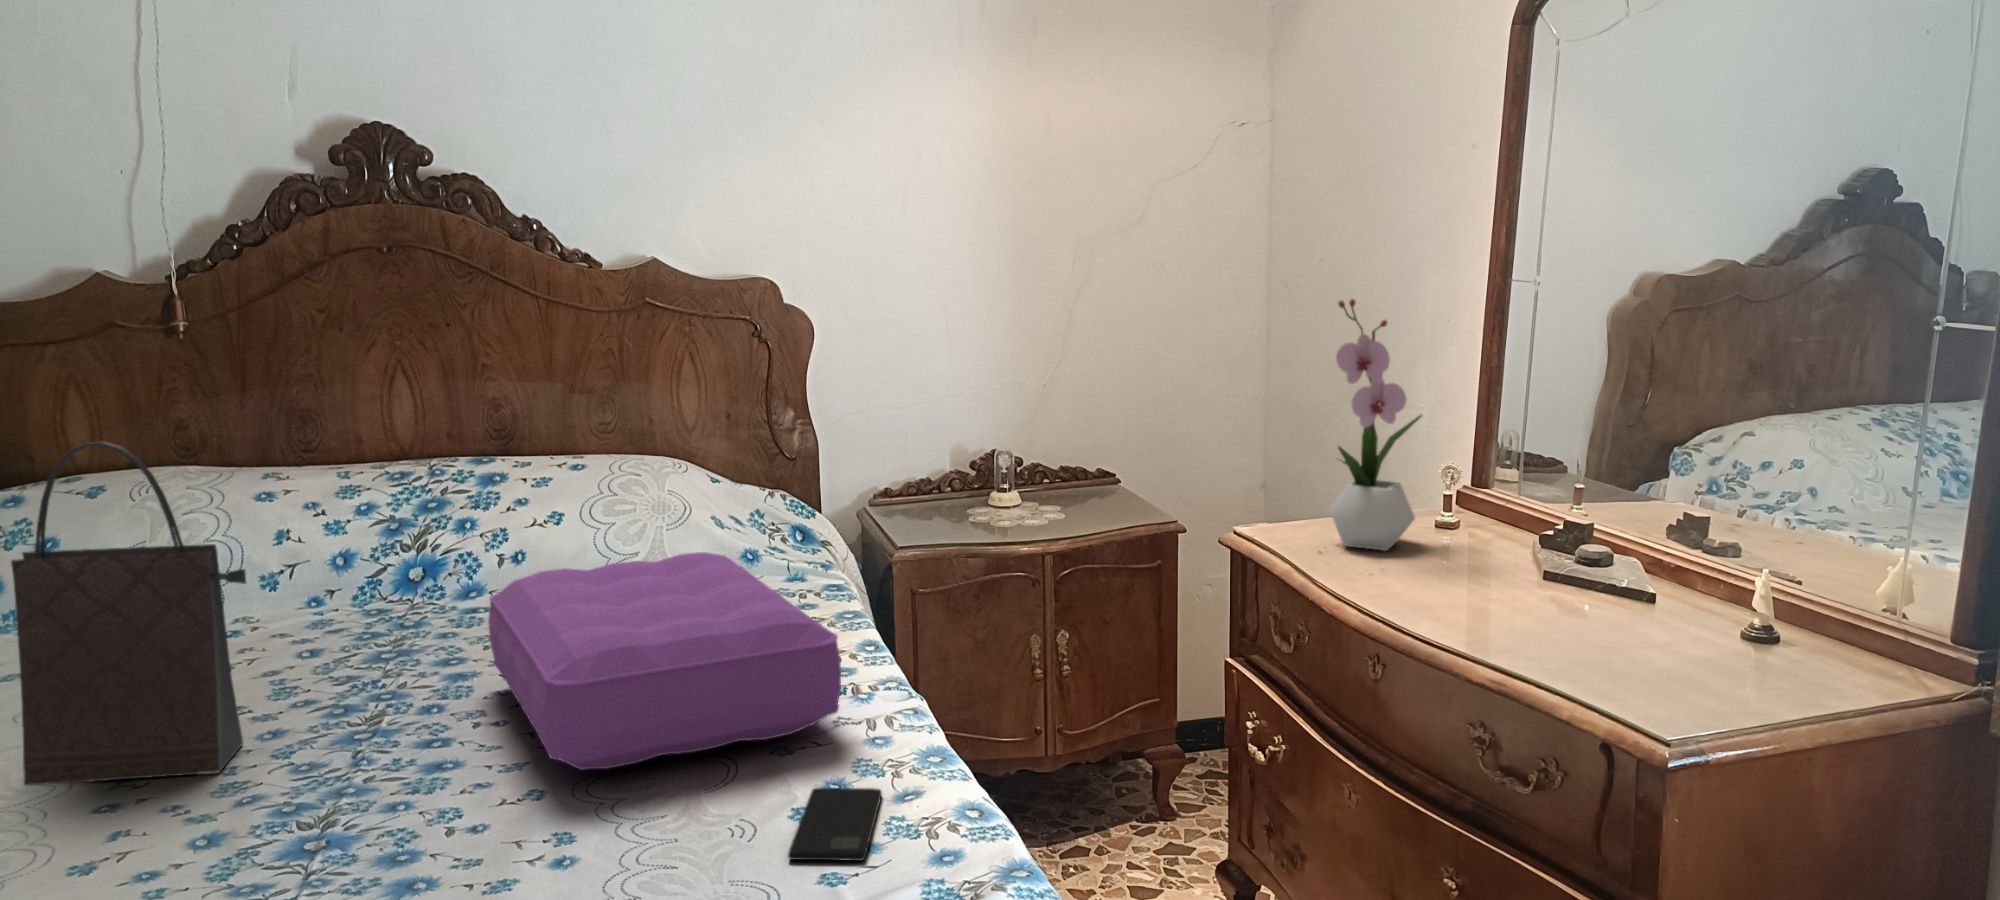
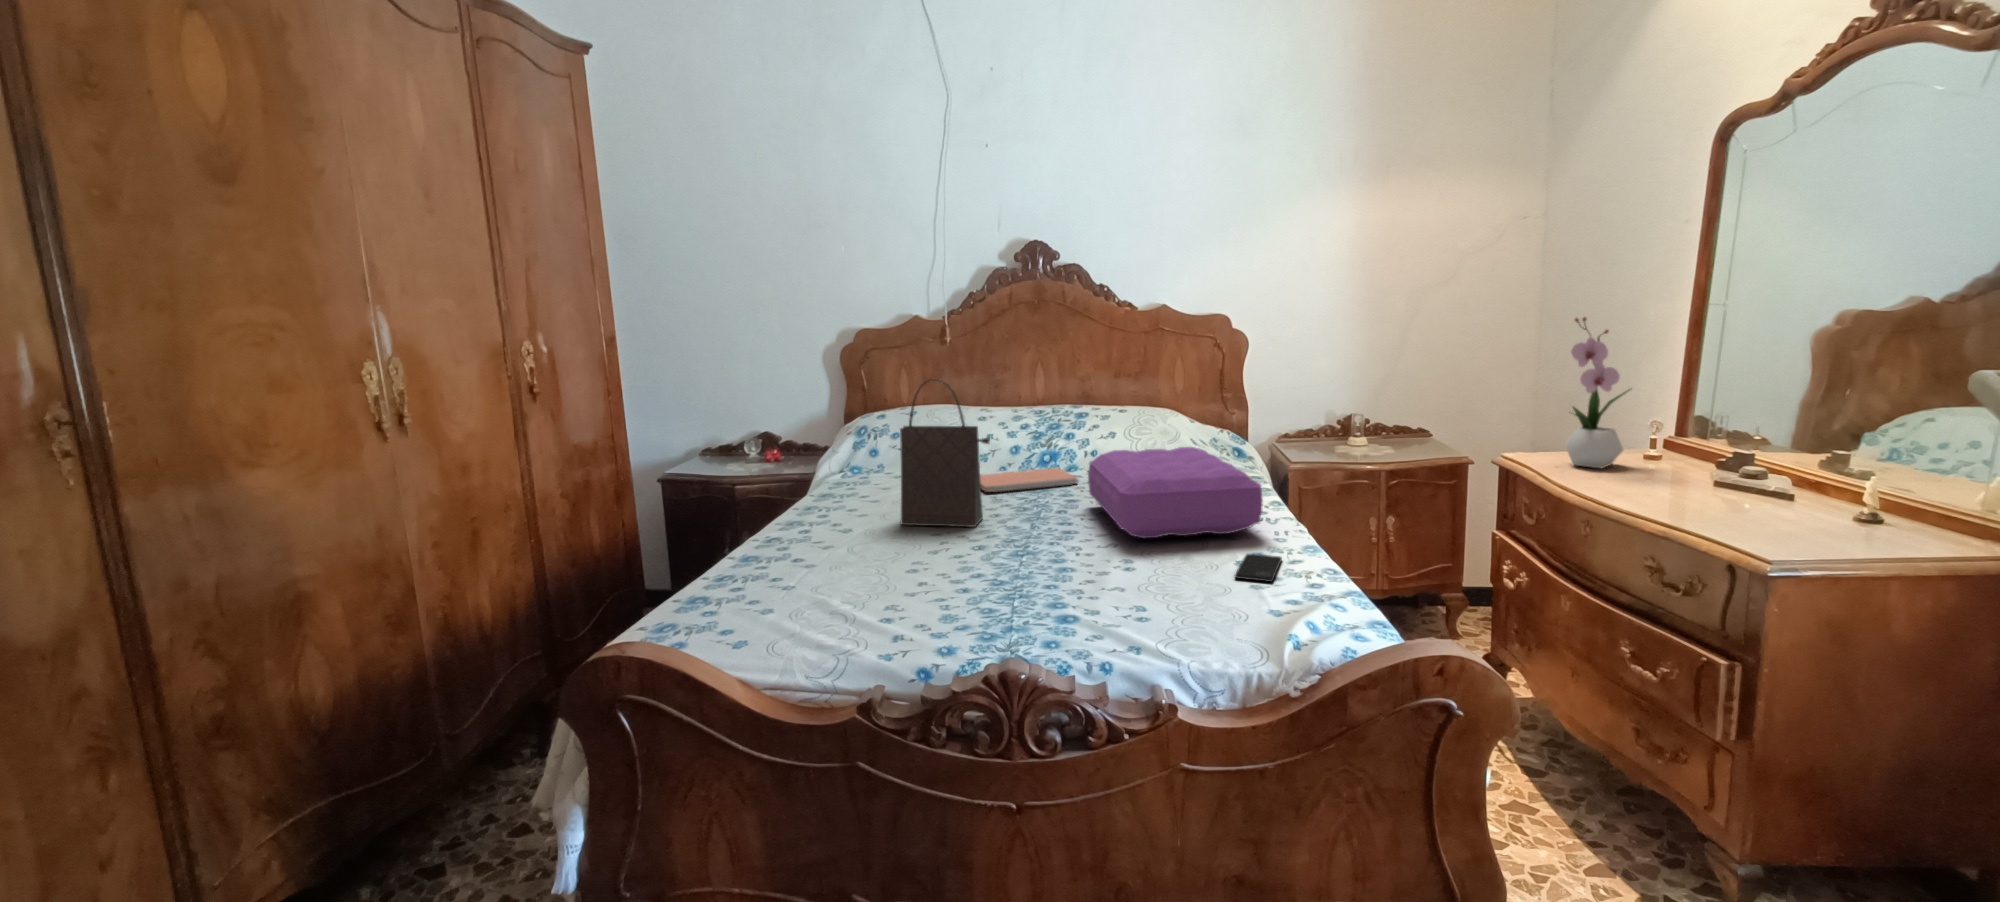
notebook: none [235,593,479,669] -> present [980,468,1077,492]

